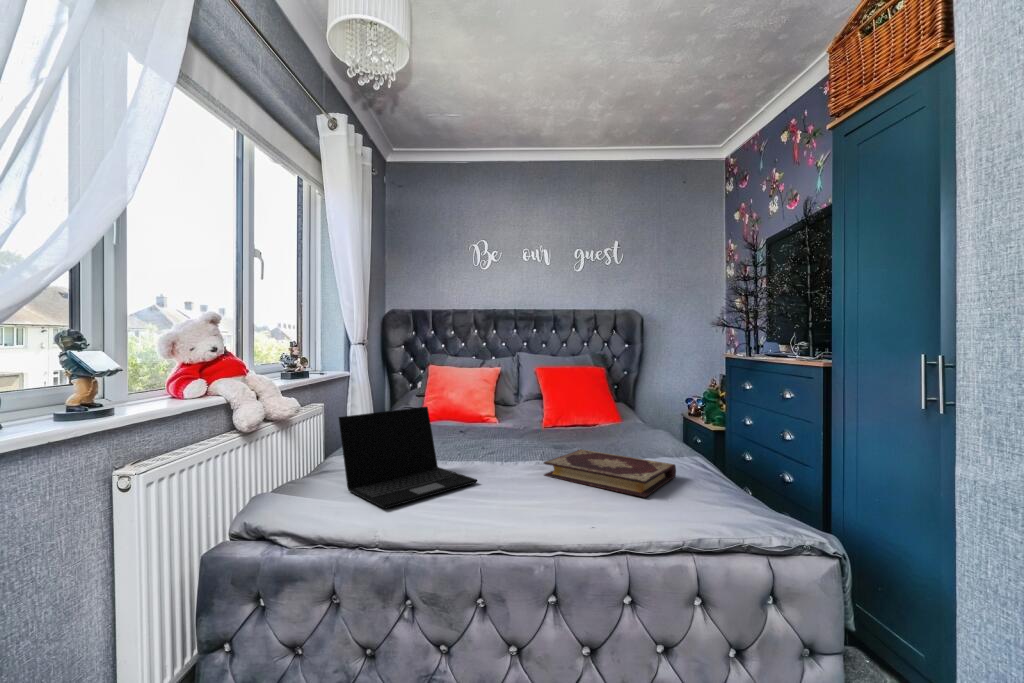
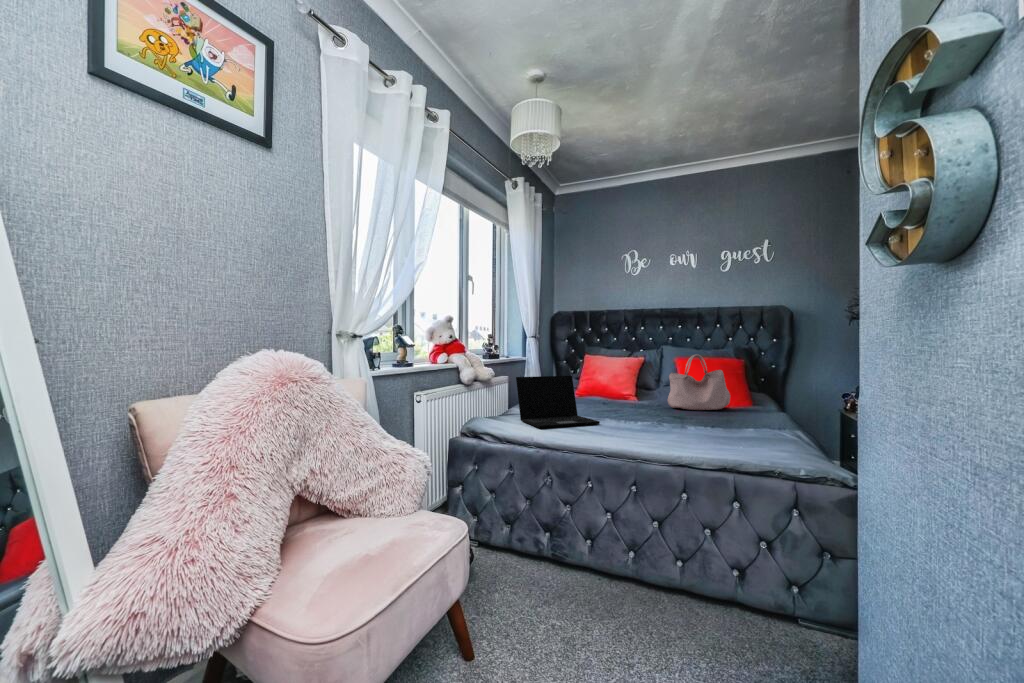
handbag: none [544,367,613,437] -> present [668,354,730,410]
book: present [544,449,676,498] -> none [649,412,751,438]

